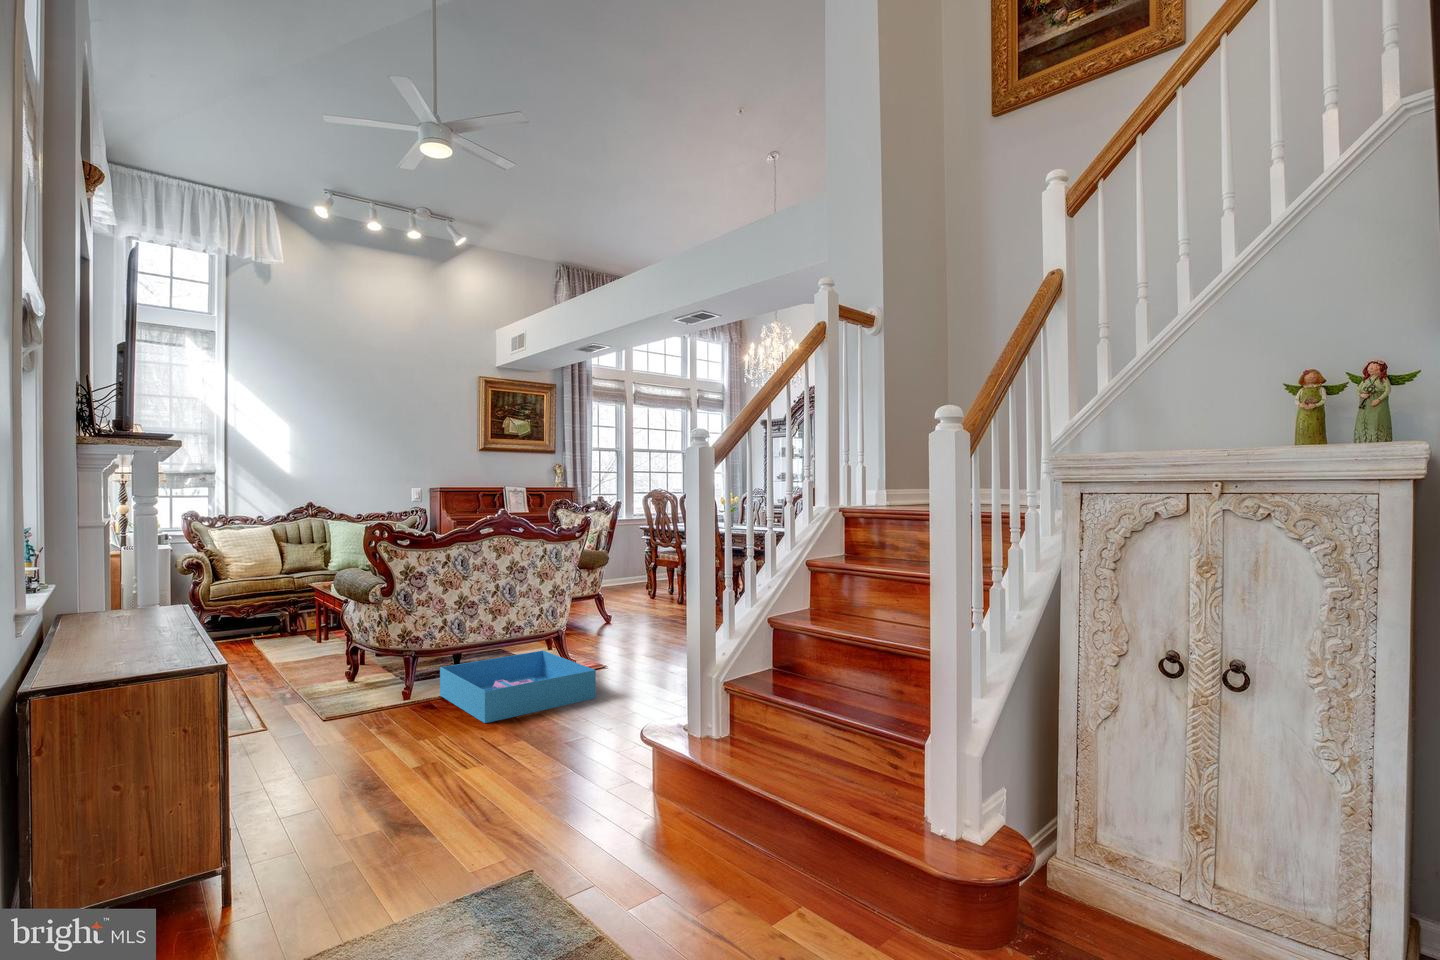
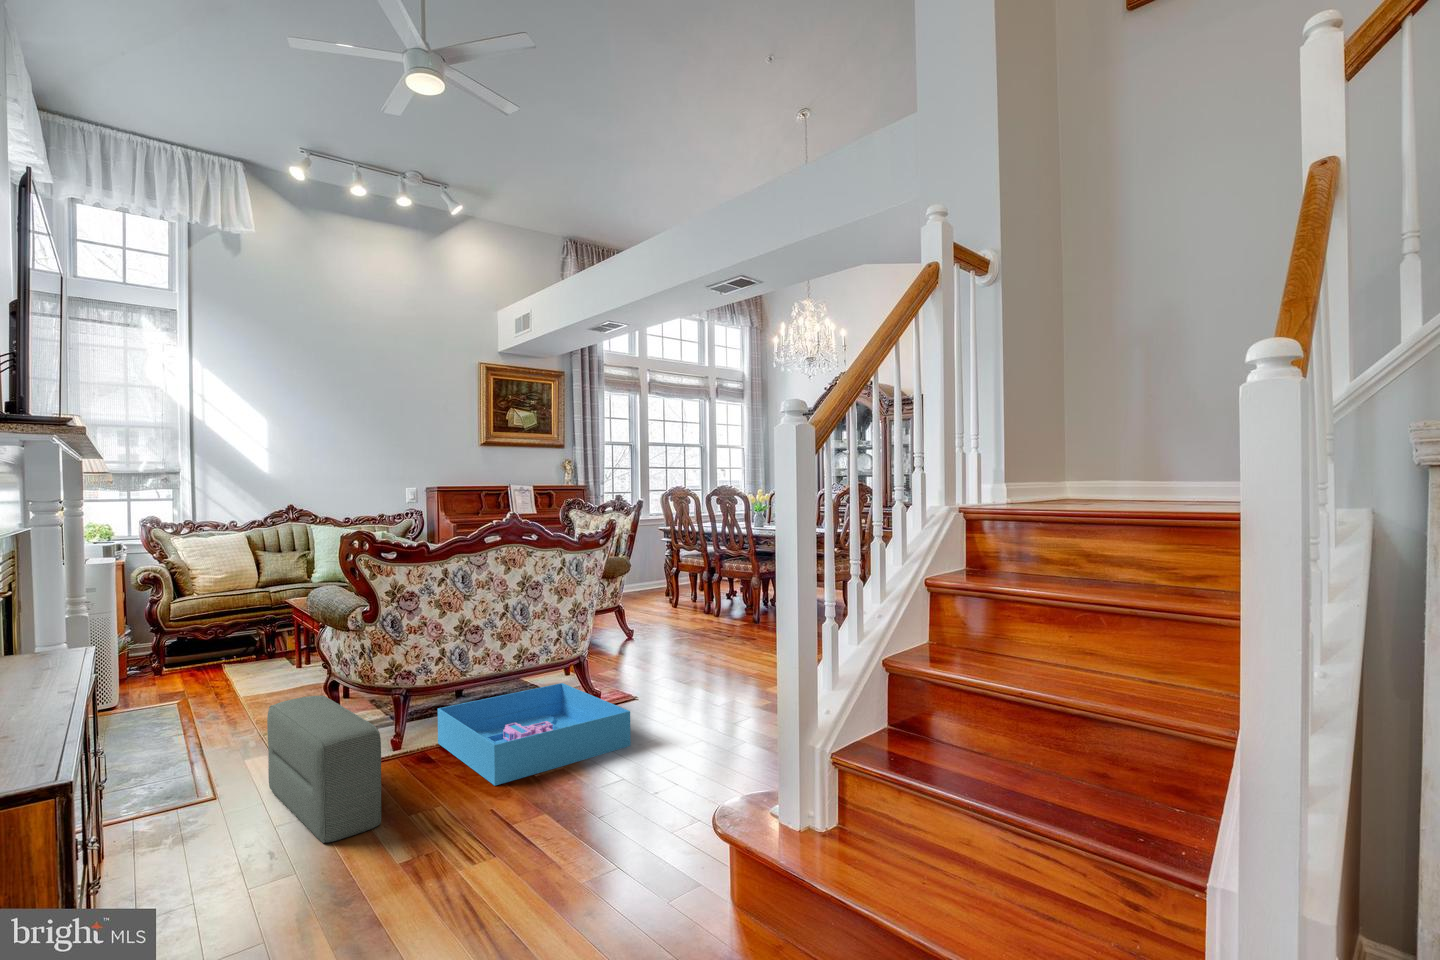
pouf: none [306,652,397,758] -> present [267,695,381,843]

